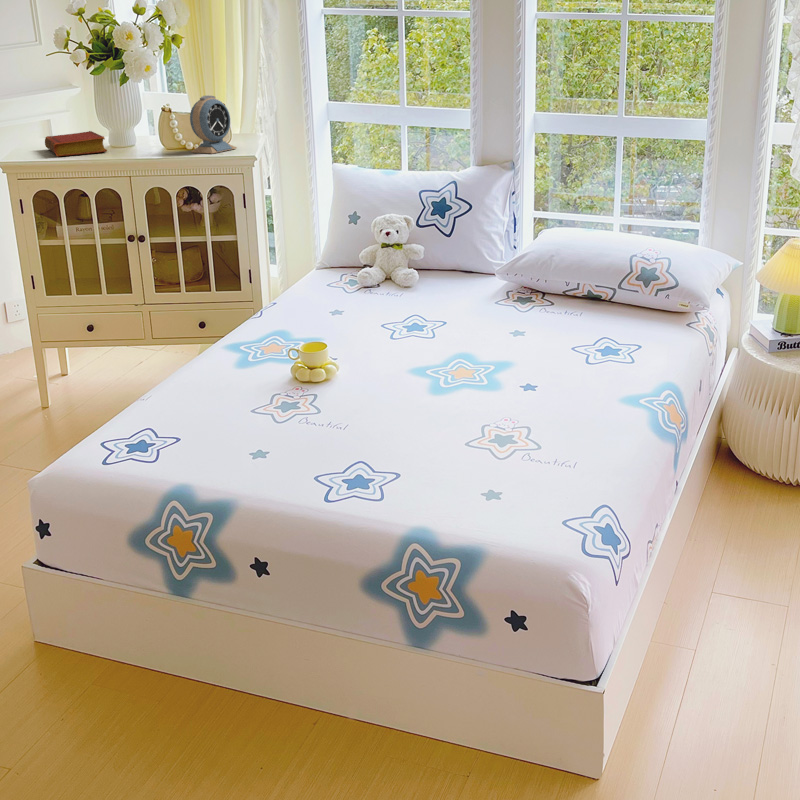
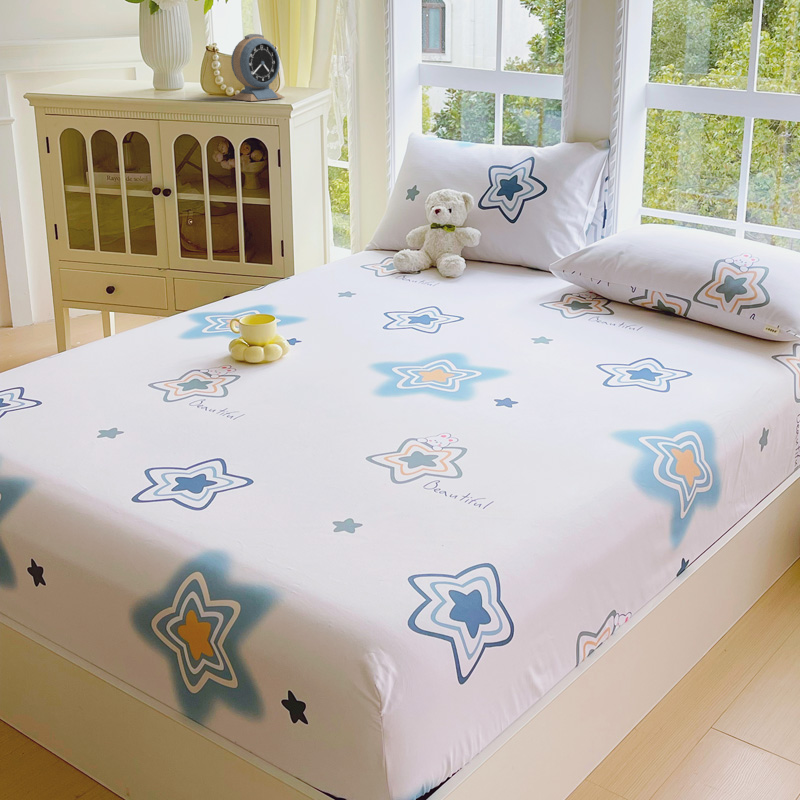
book: present [45,131,107,156] -> none [84,69,144,94]

